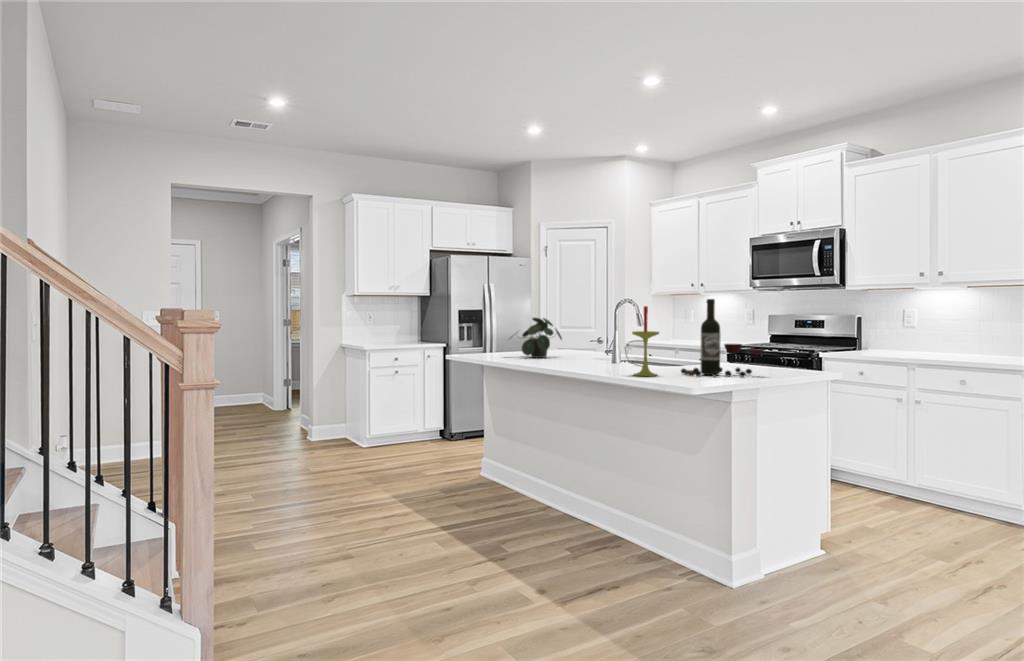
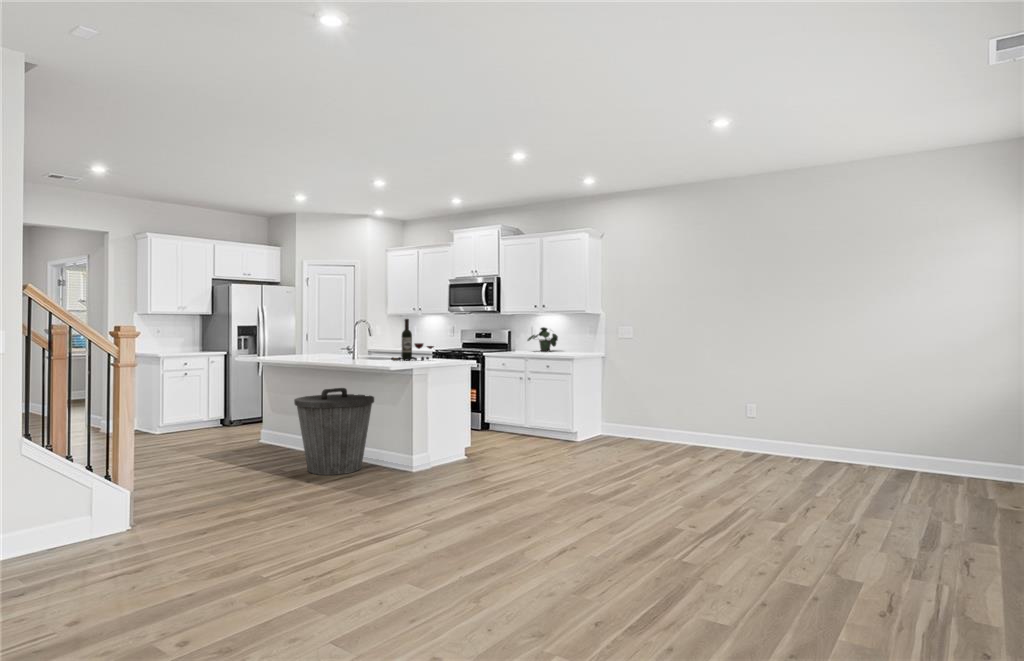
candle: present [625,306,659,376] -> none [359,322,379,361]
potted plant: present [510,317,562,358] -> present [528,327,558,351]
trash can: none [517,419,651,577] -> present [294,388,374,475]

